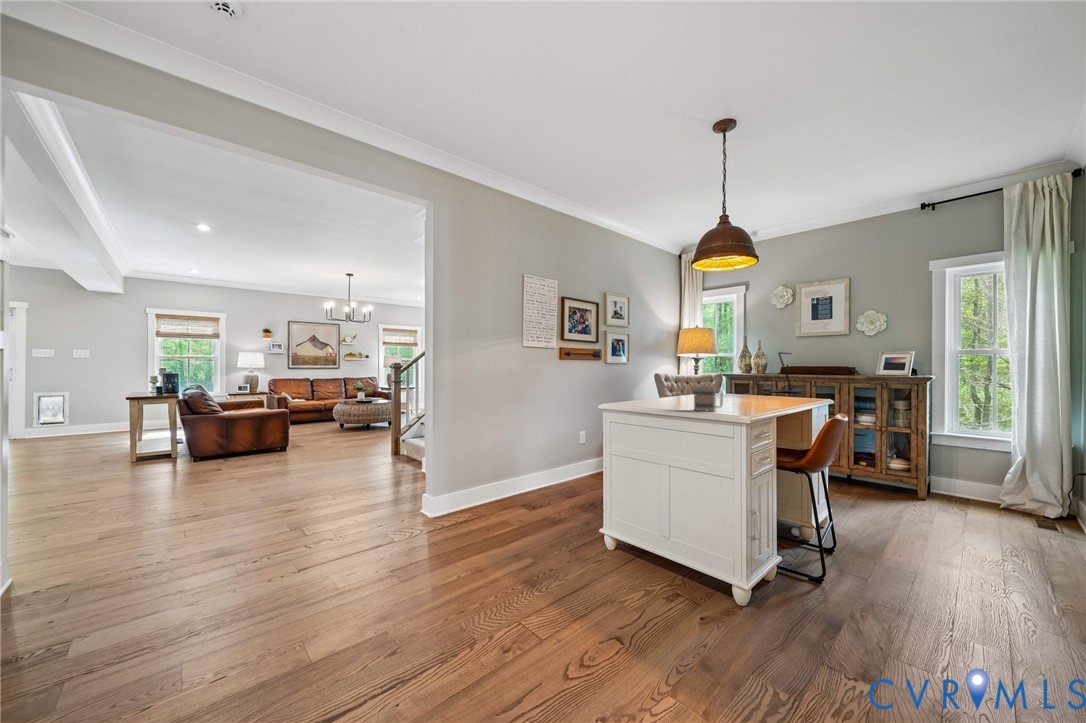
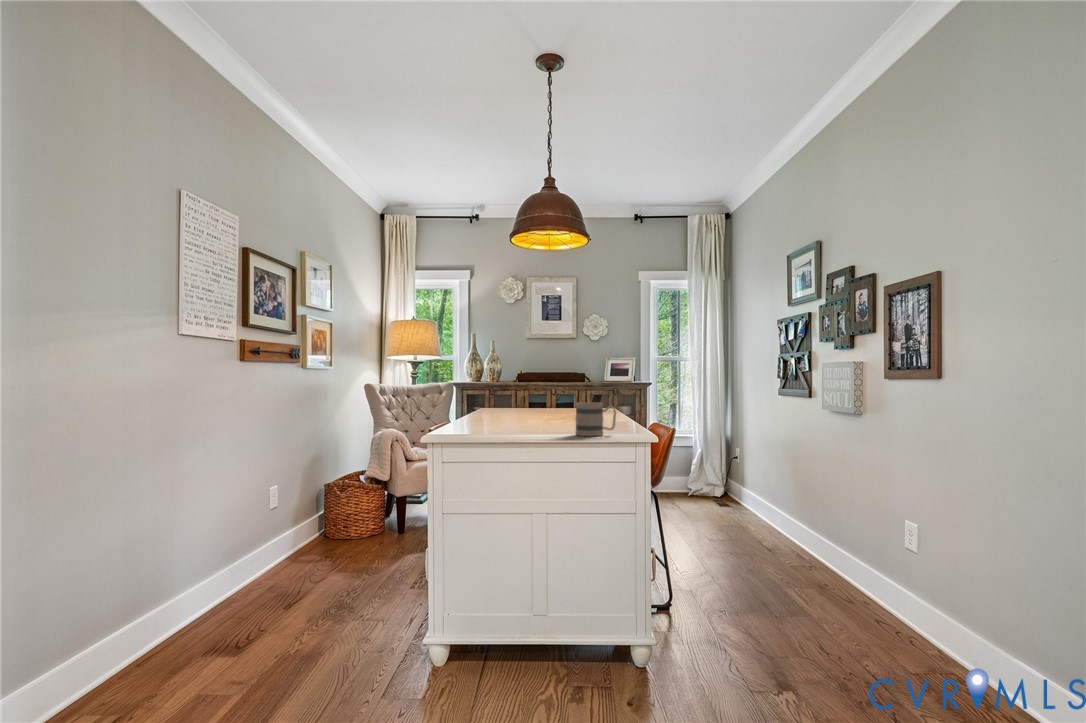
desk lamp: present [771,352,803,392] -> none [511,356,545,404]

